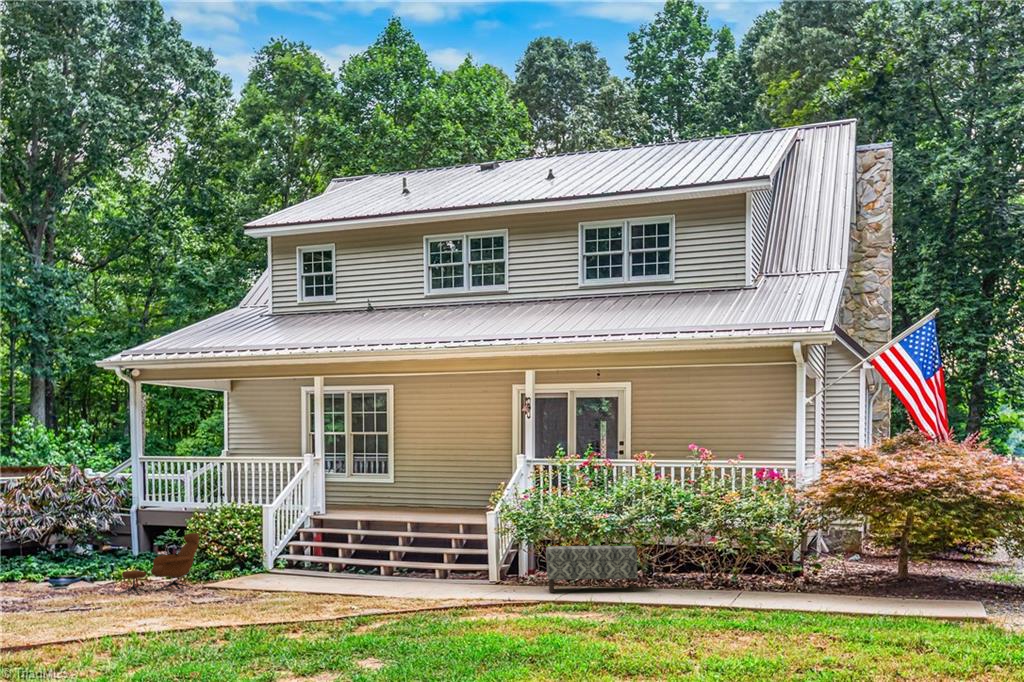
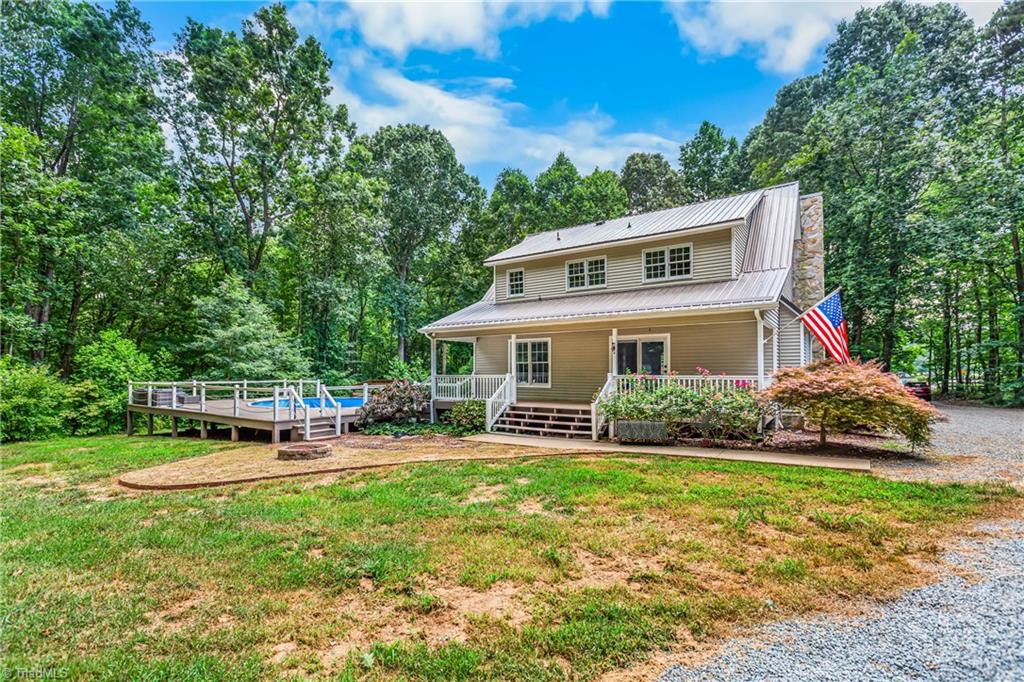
potted tree: none [679,516,737,590] -> present [691,409,721,447]
lounge chair: present [122,533,199,593] -> none [423,407,458,435]

